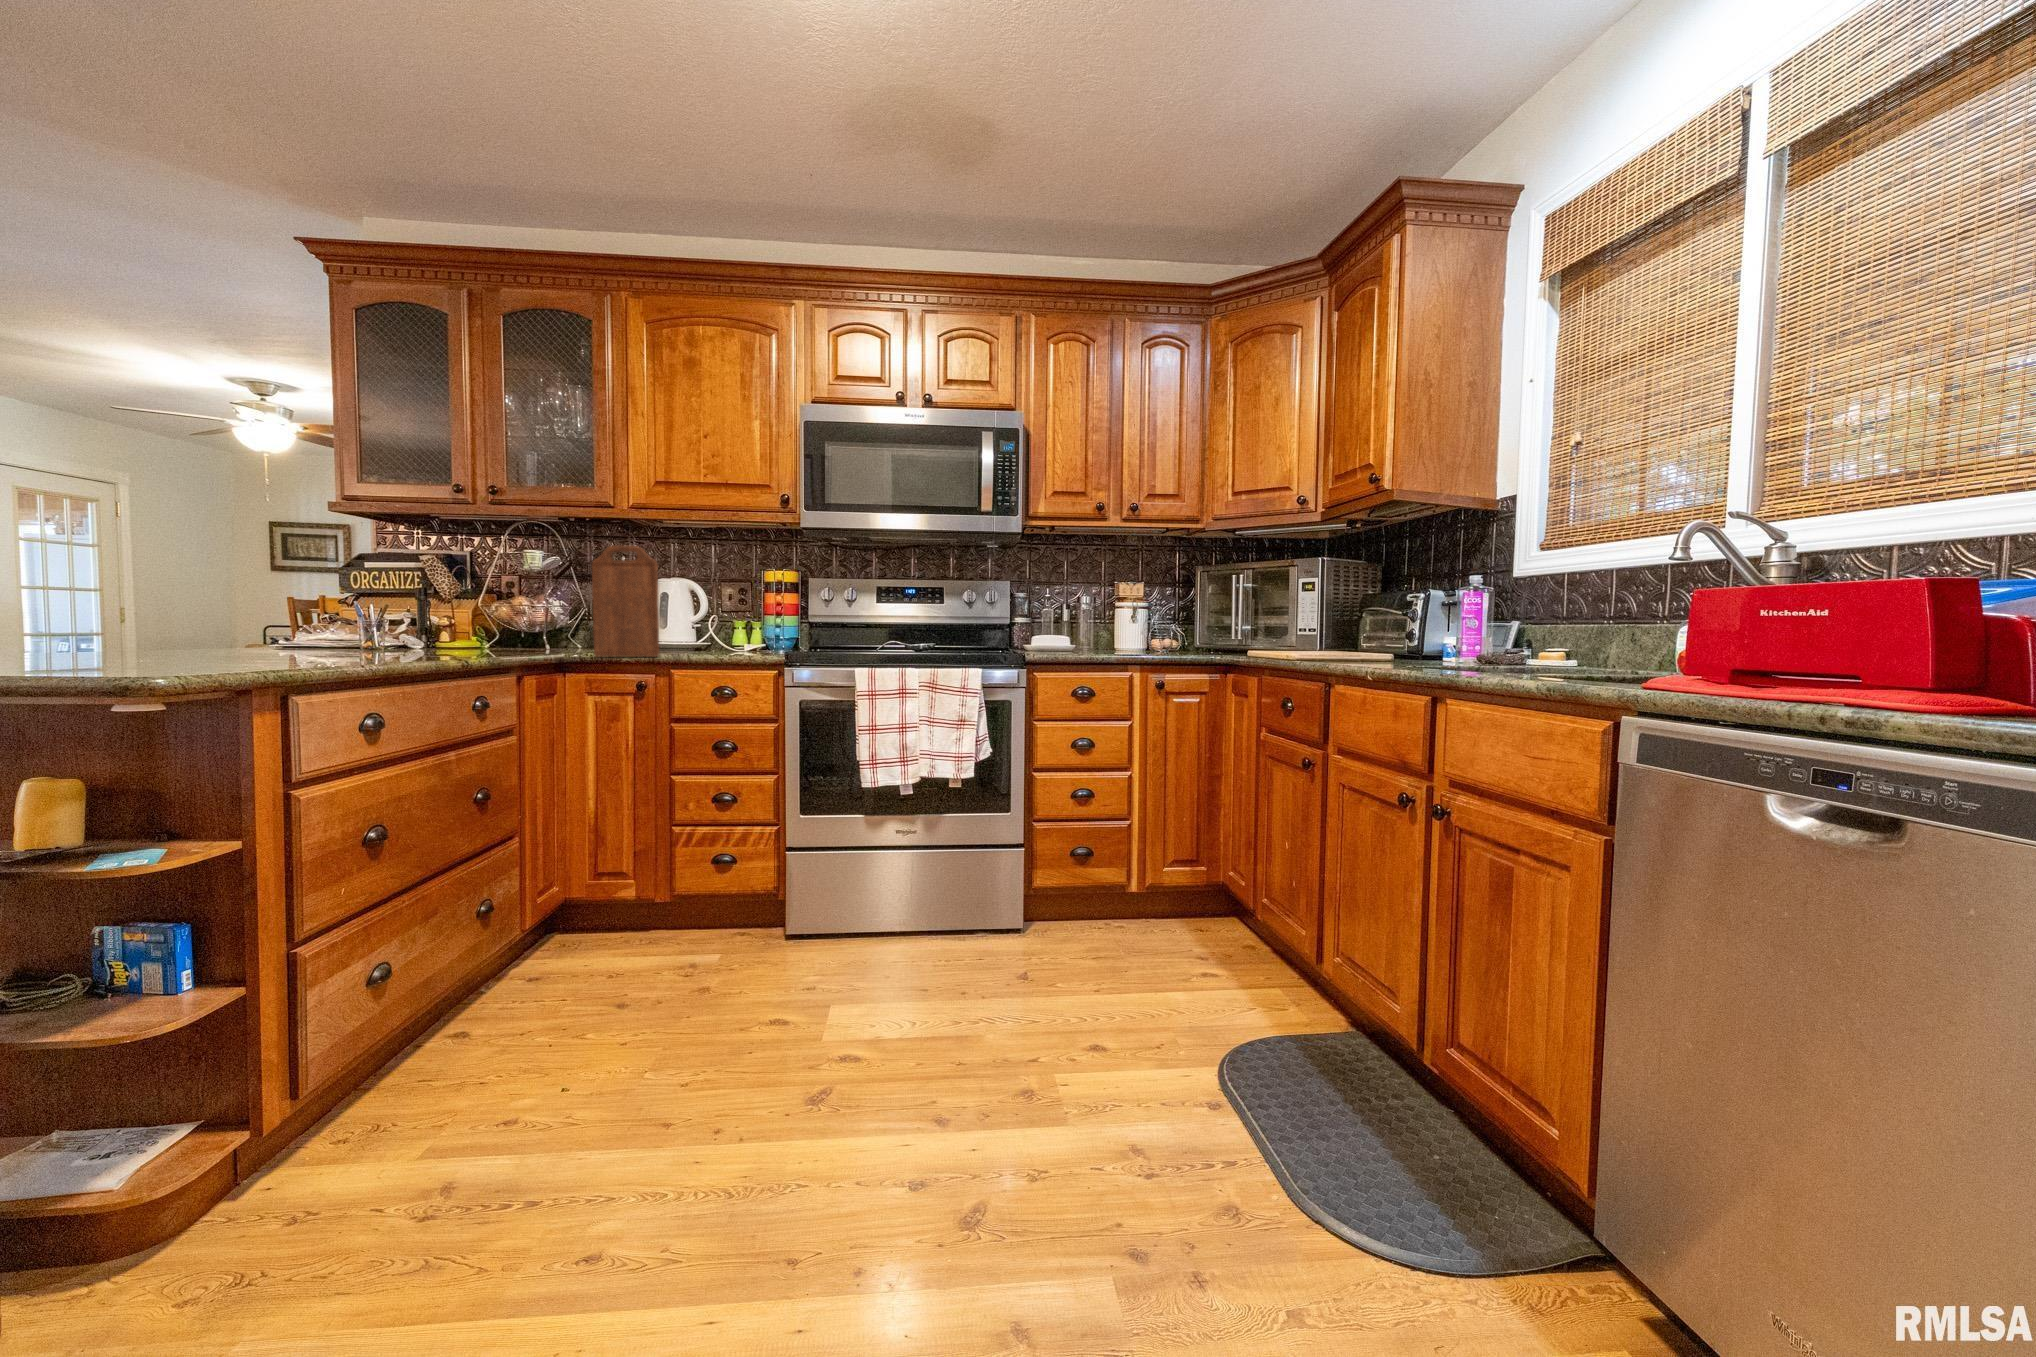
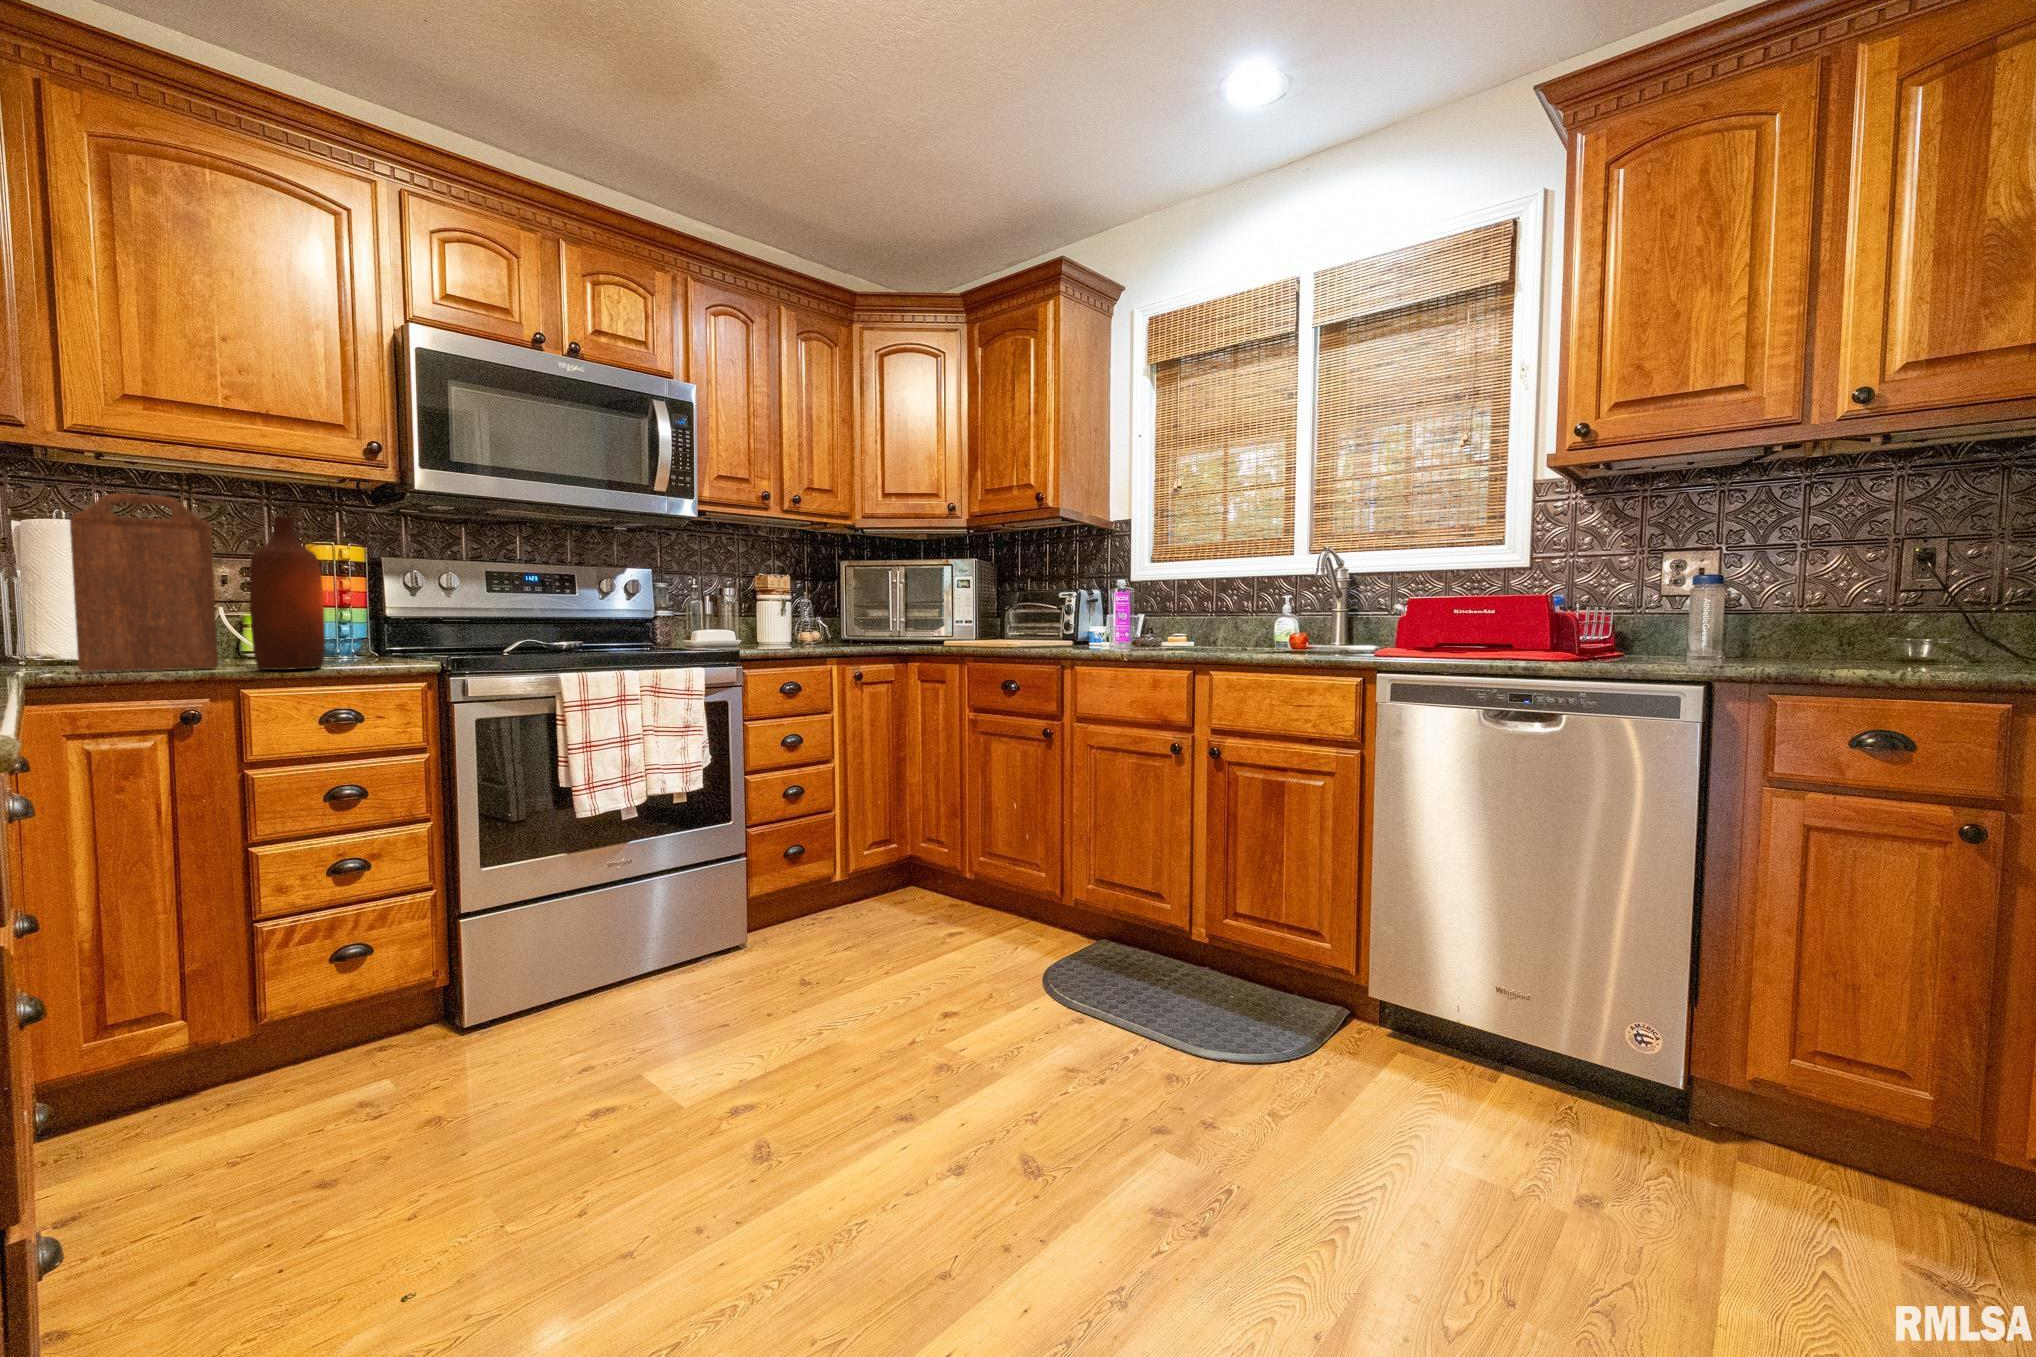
bottle: none [665,554,708,659] -> present [250,516,325,670]

